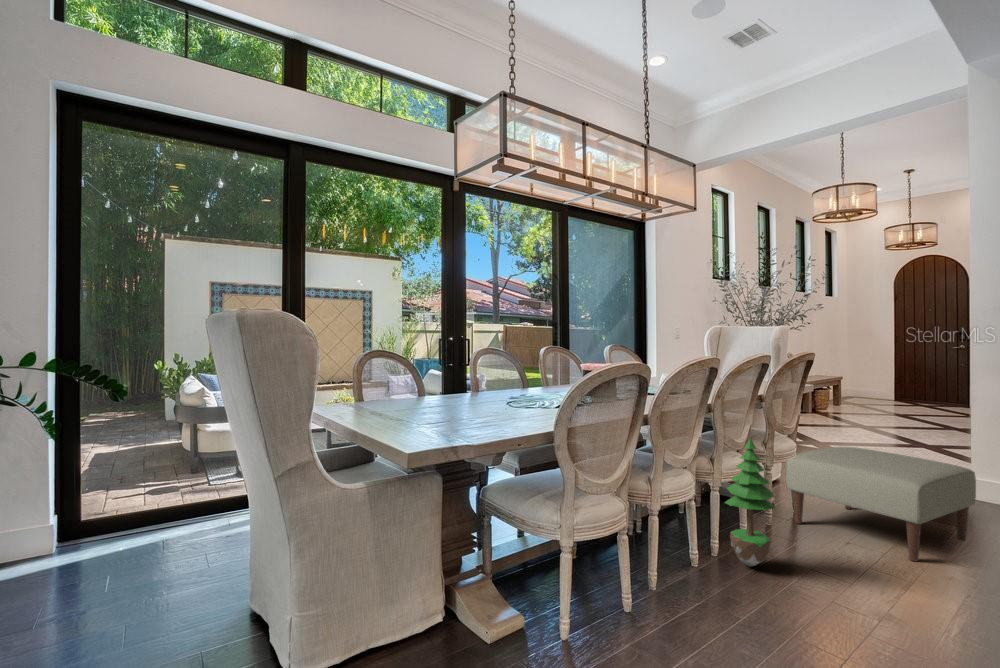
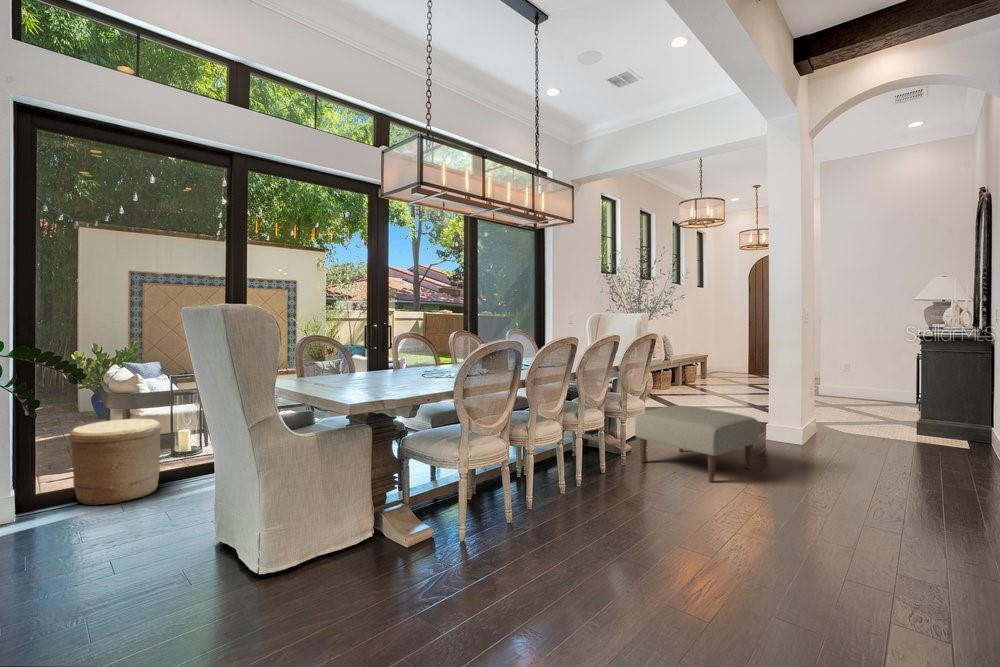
potted tree: present [725,437,775,567] -> none [583,397,617,491]
woven basket: none [107,448,206,551] -> present [69,419,161,505]

